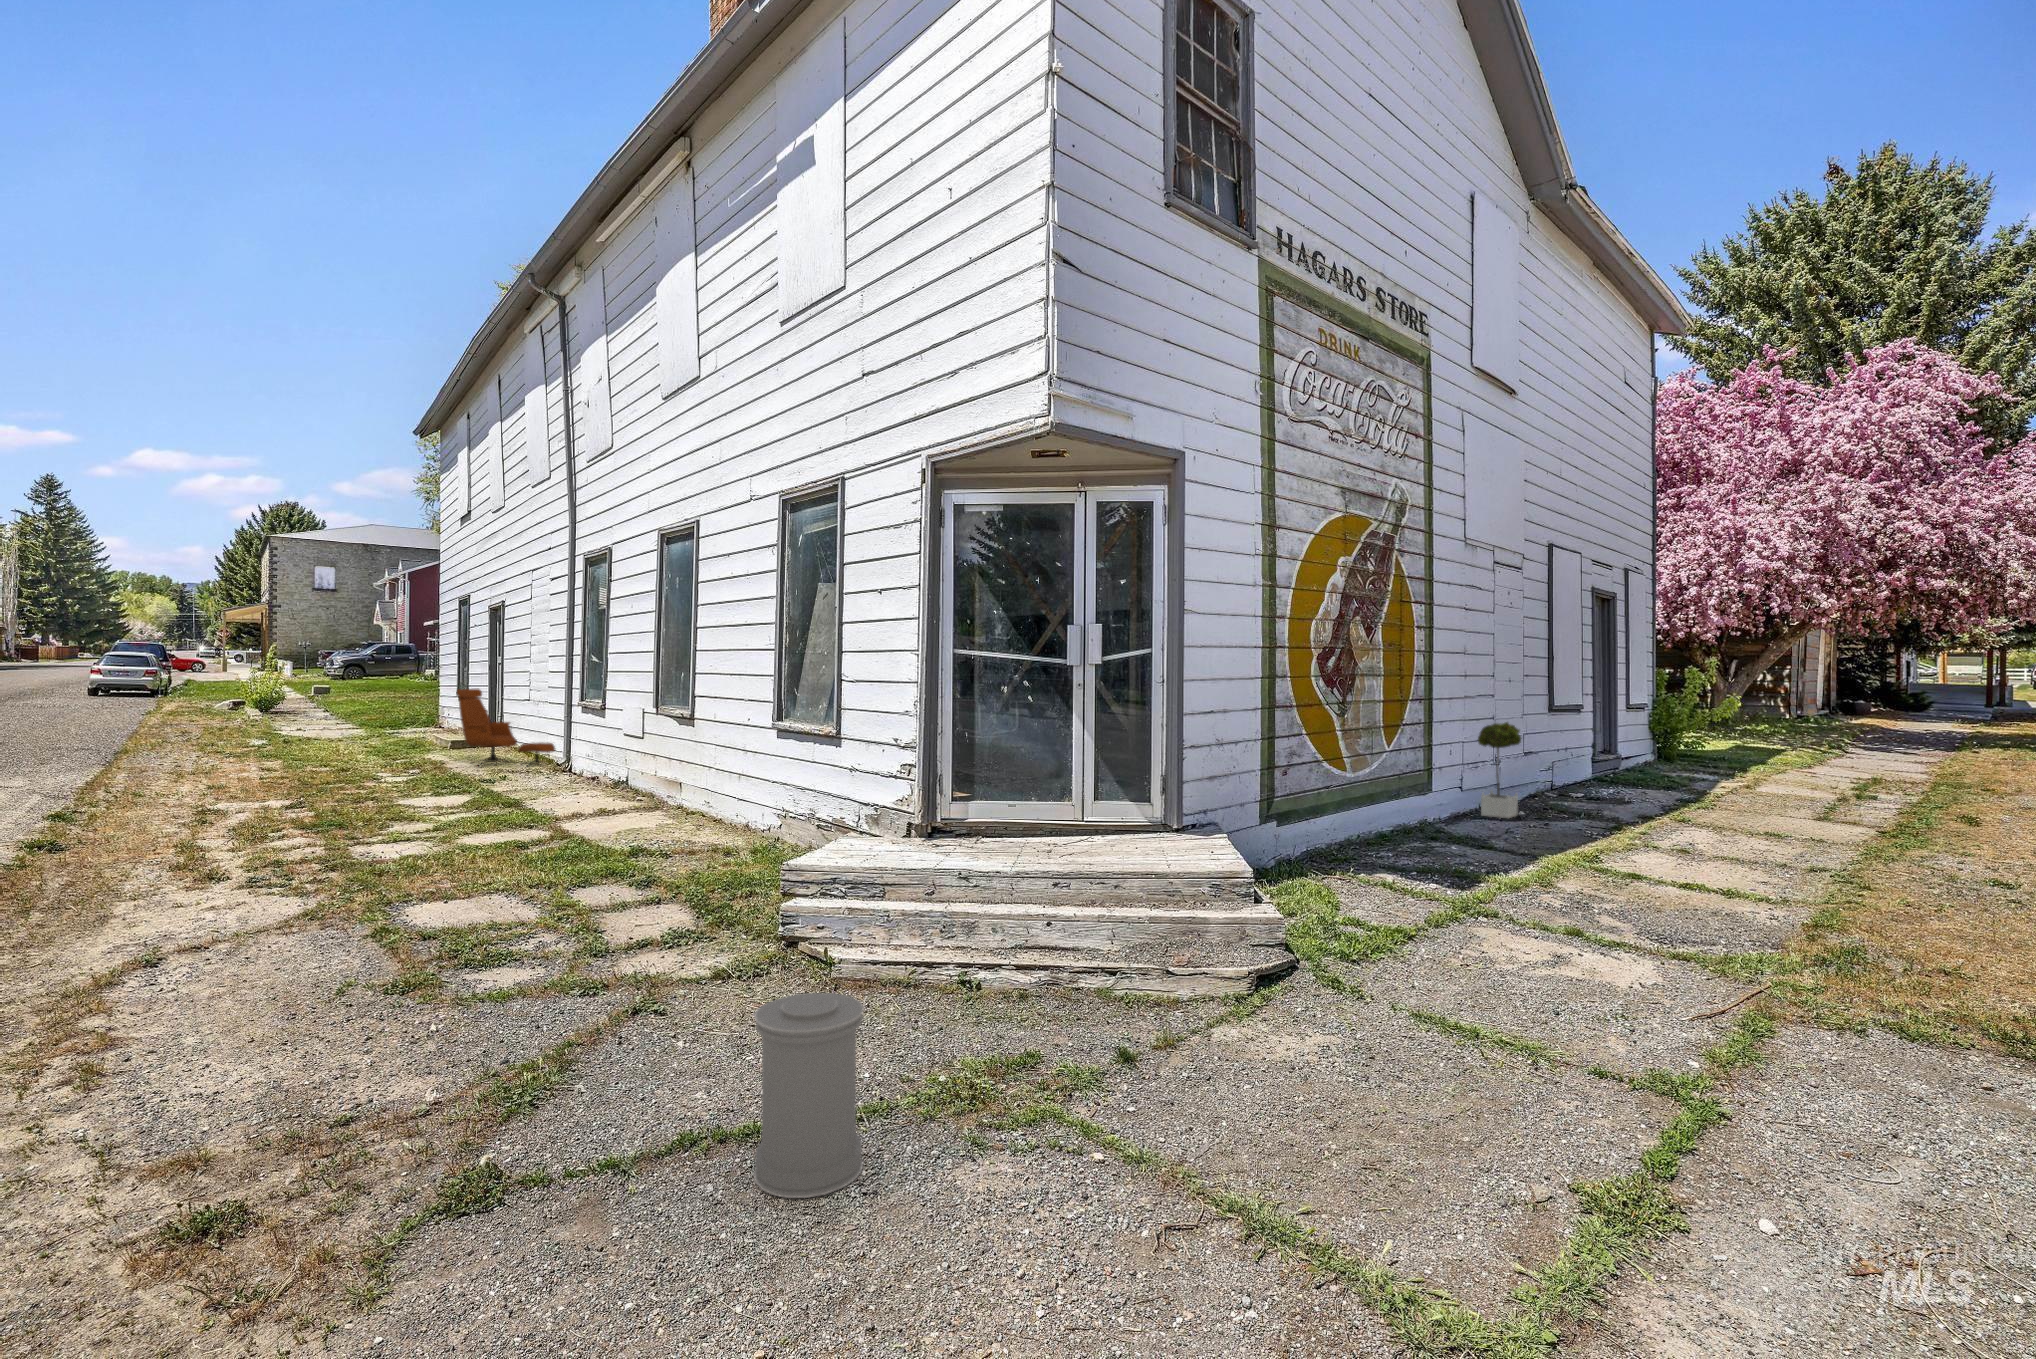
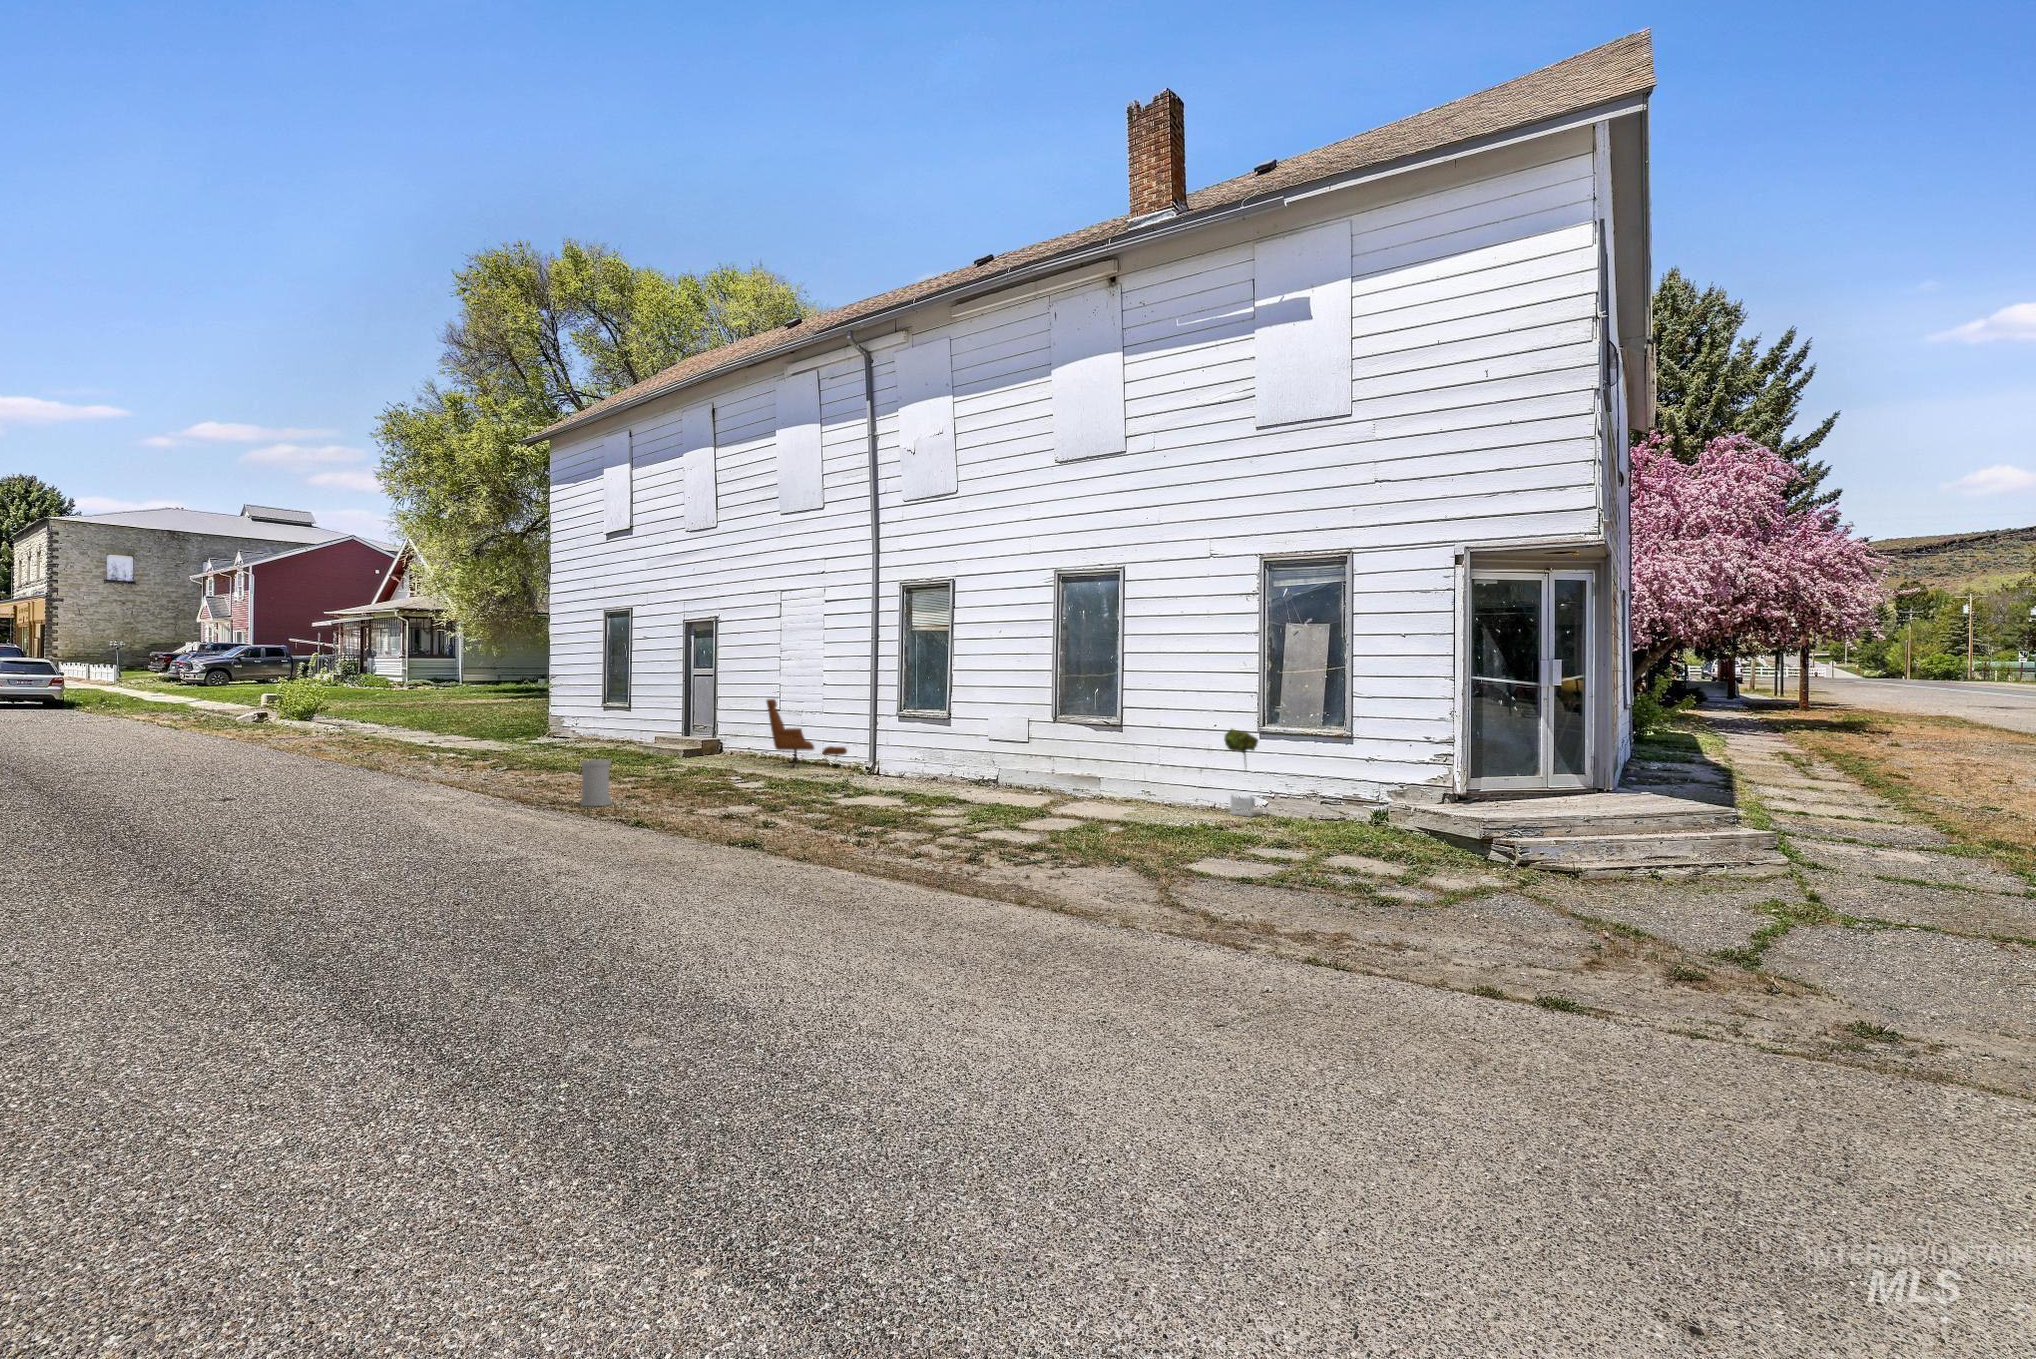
potted tree: present [1478,722,1521,818] -> present [1224,729,1261,817]
trash can: present [753,993,864,1198] -> present [580,759,611,806]

